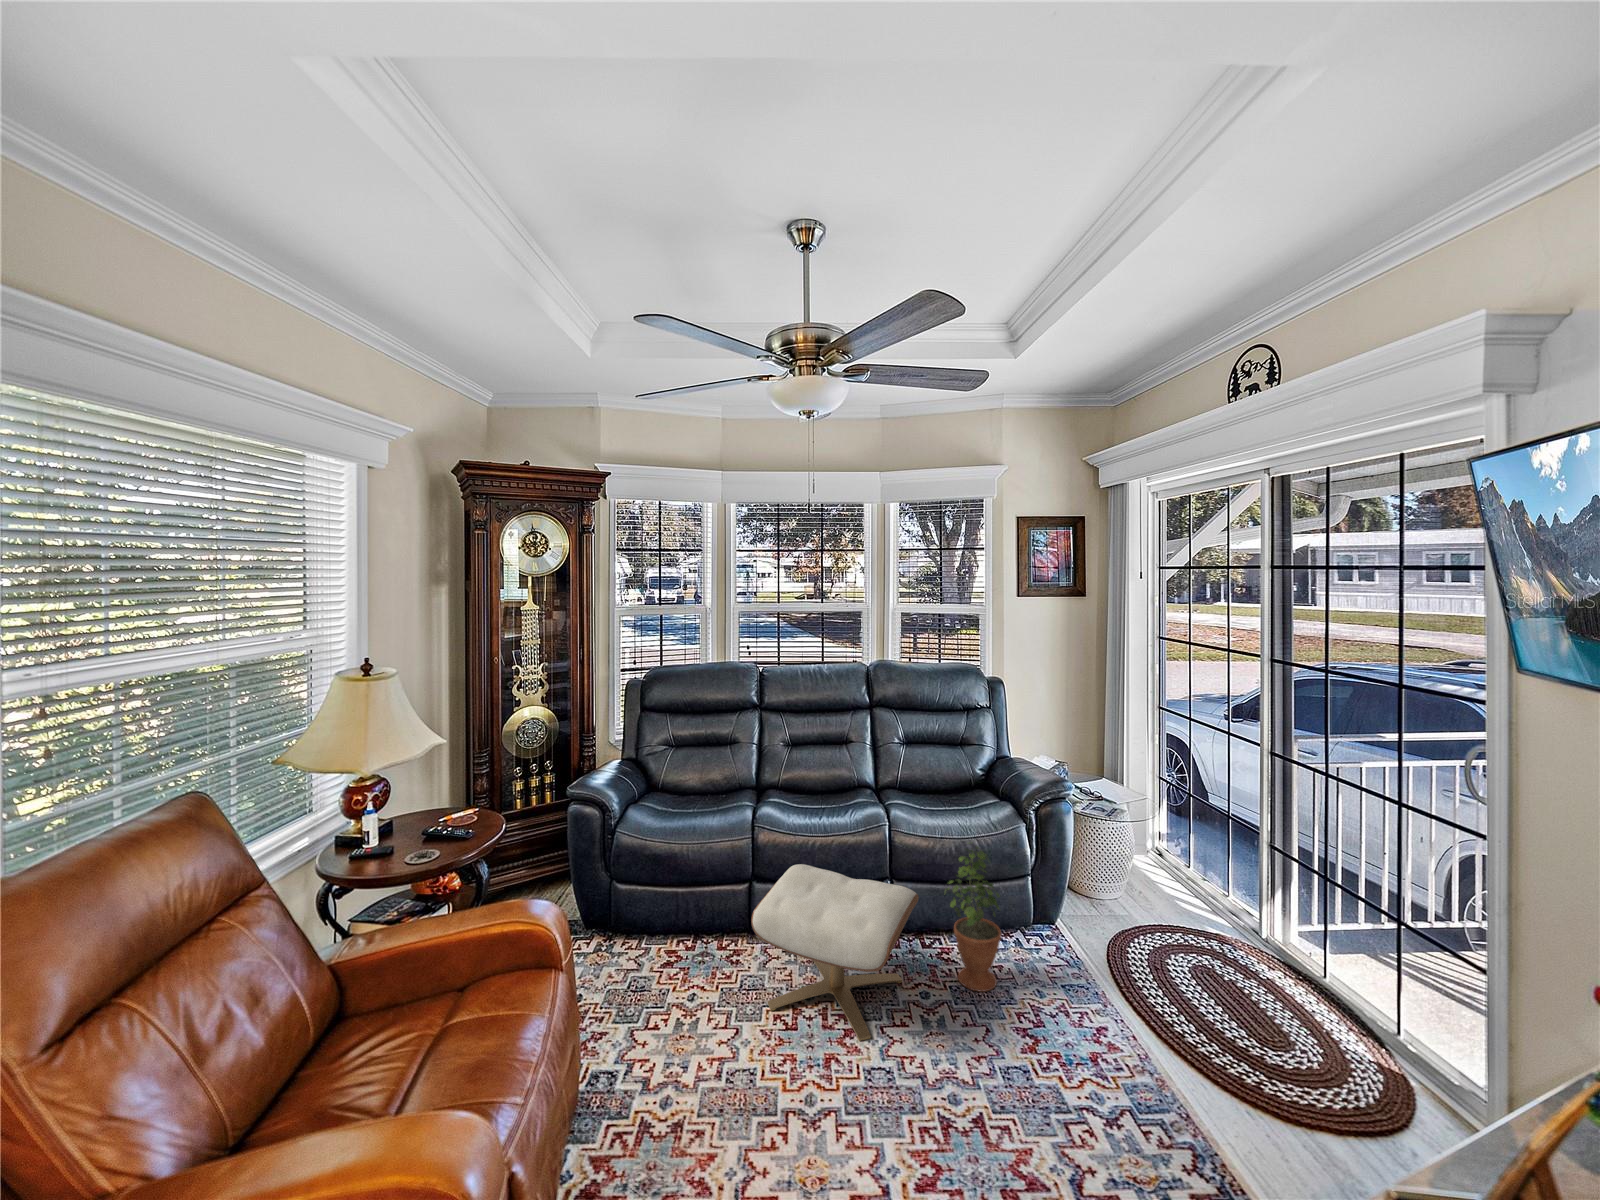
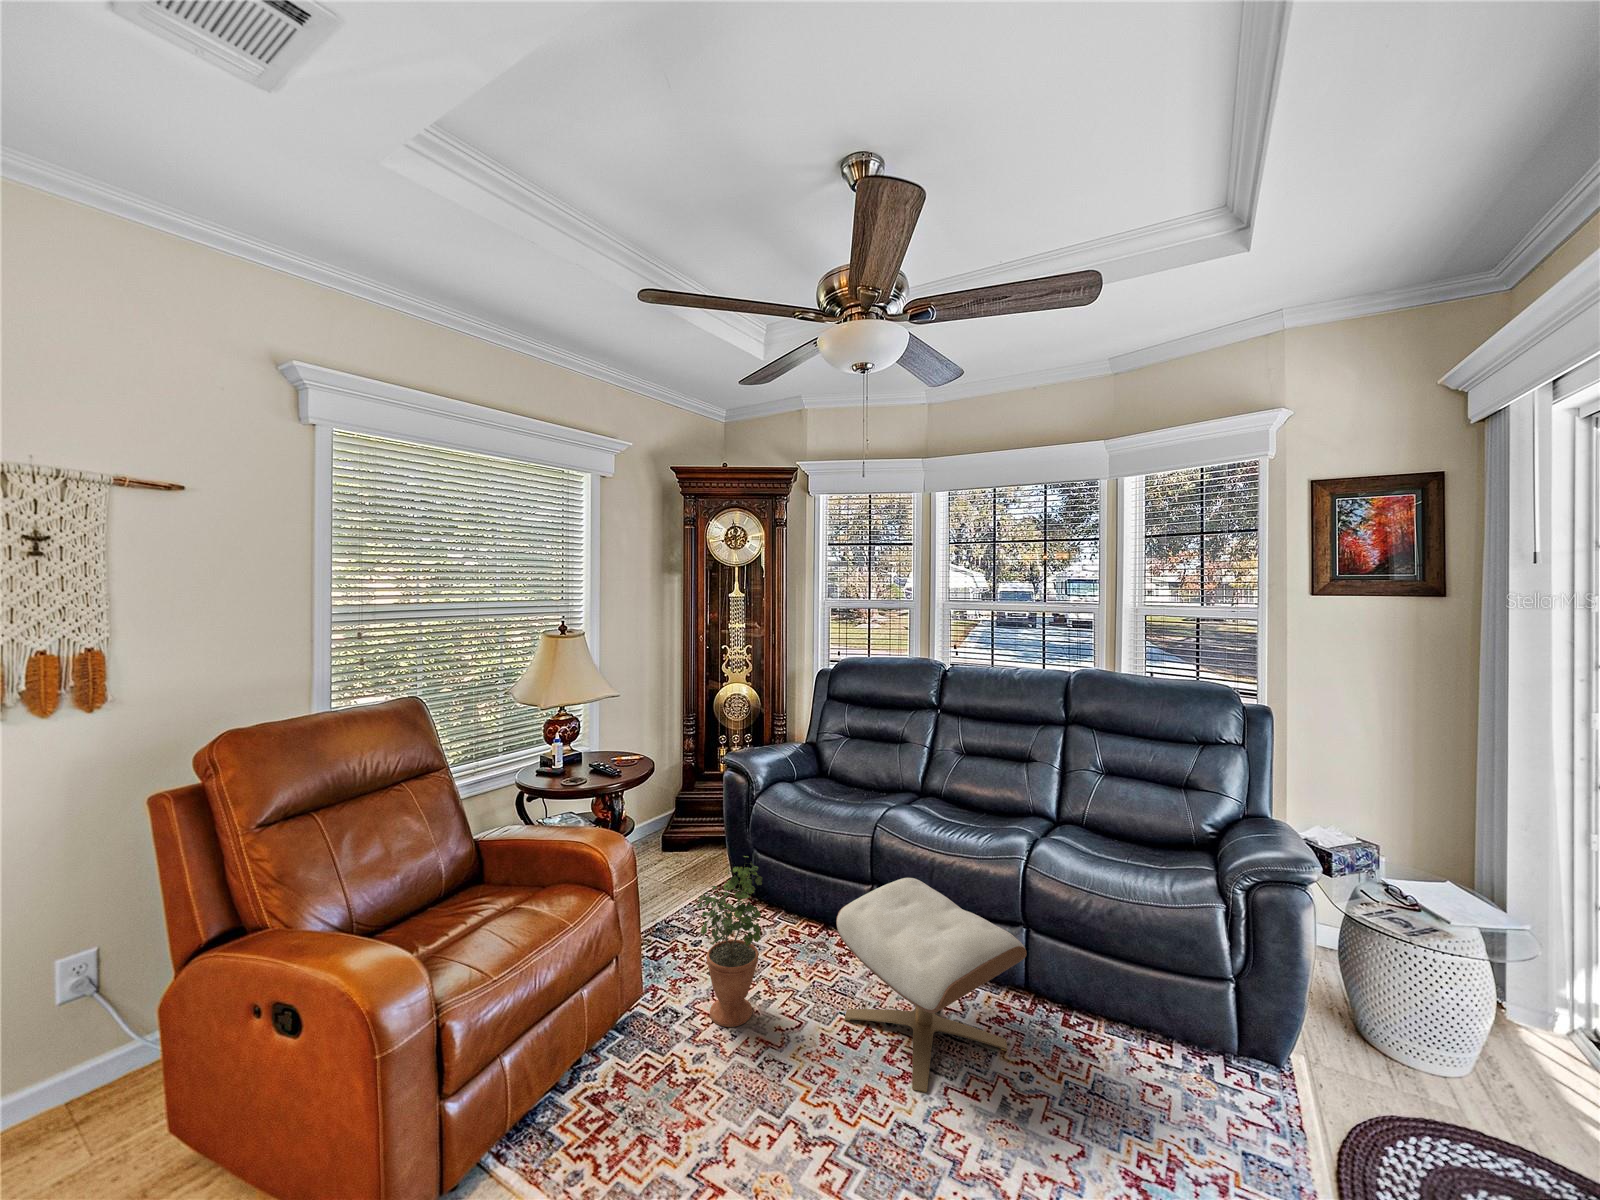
potted plant: present [945,846,1001,992] -> present [697,856,762,1027]

